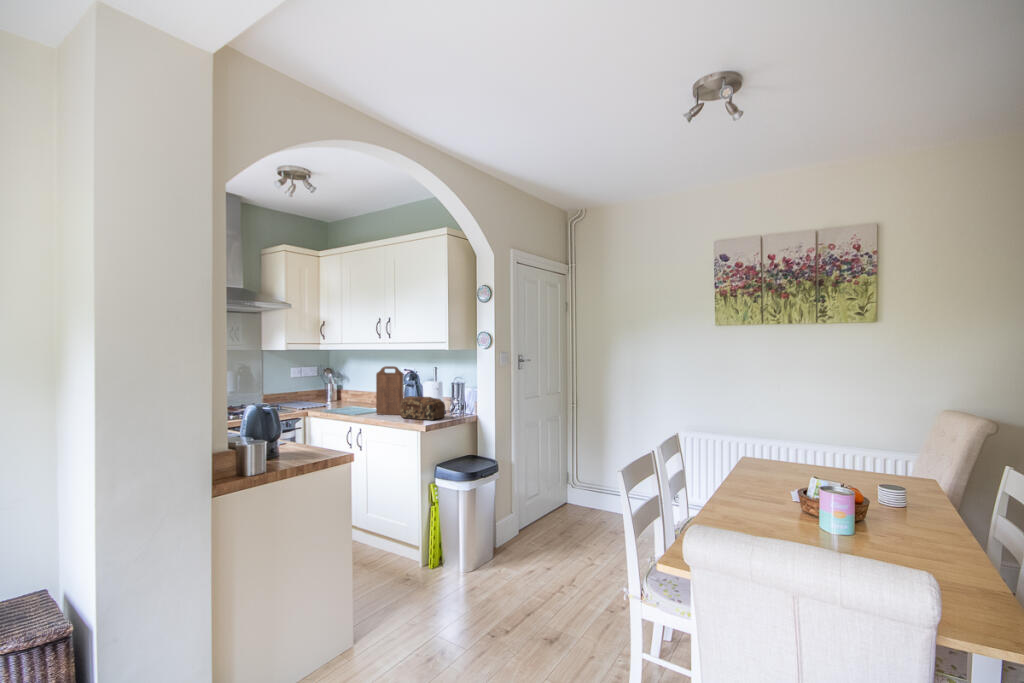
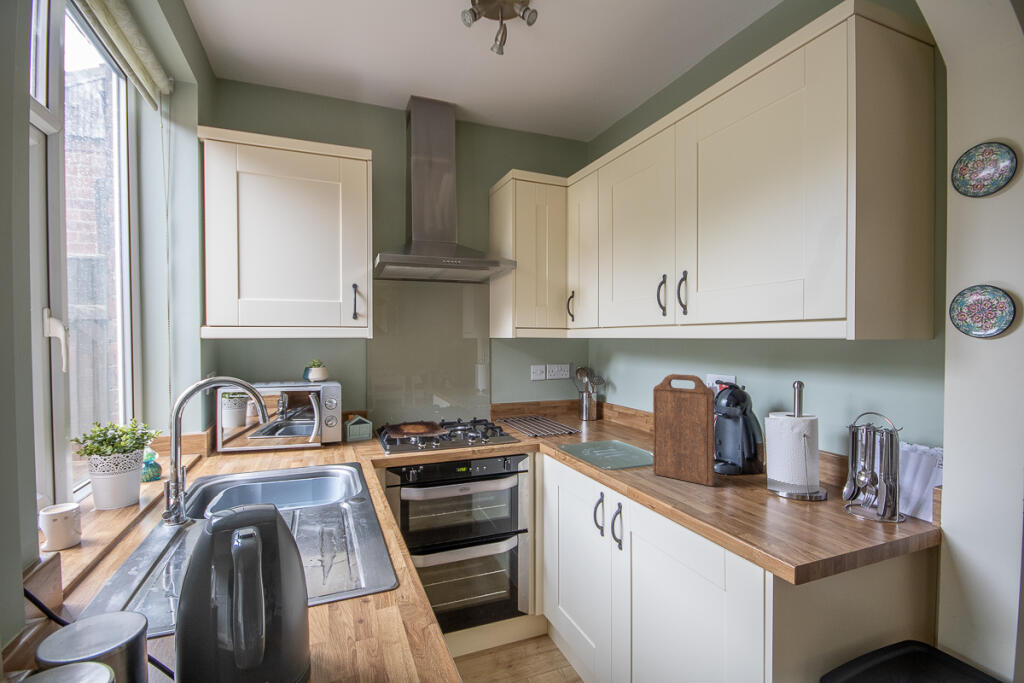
bread loaf: present [400,396,445,420] -> none [707,450,840,533]

